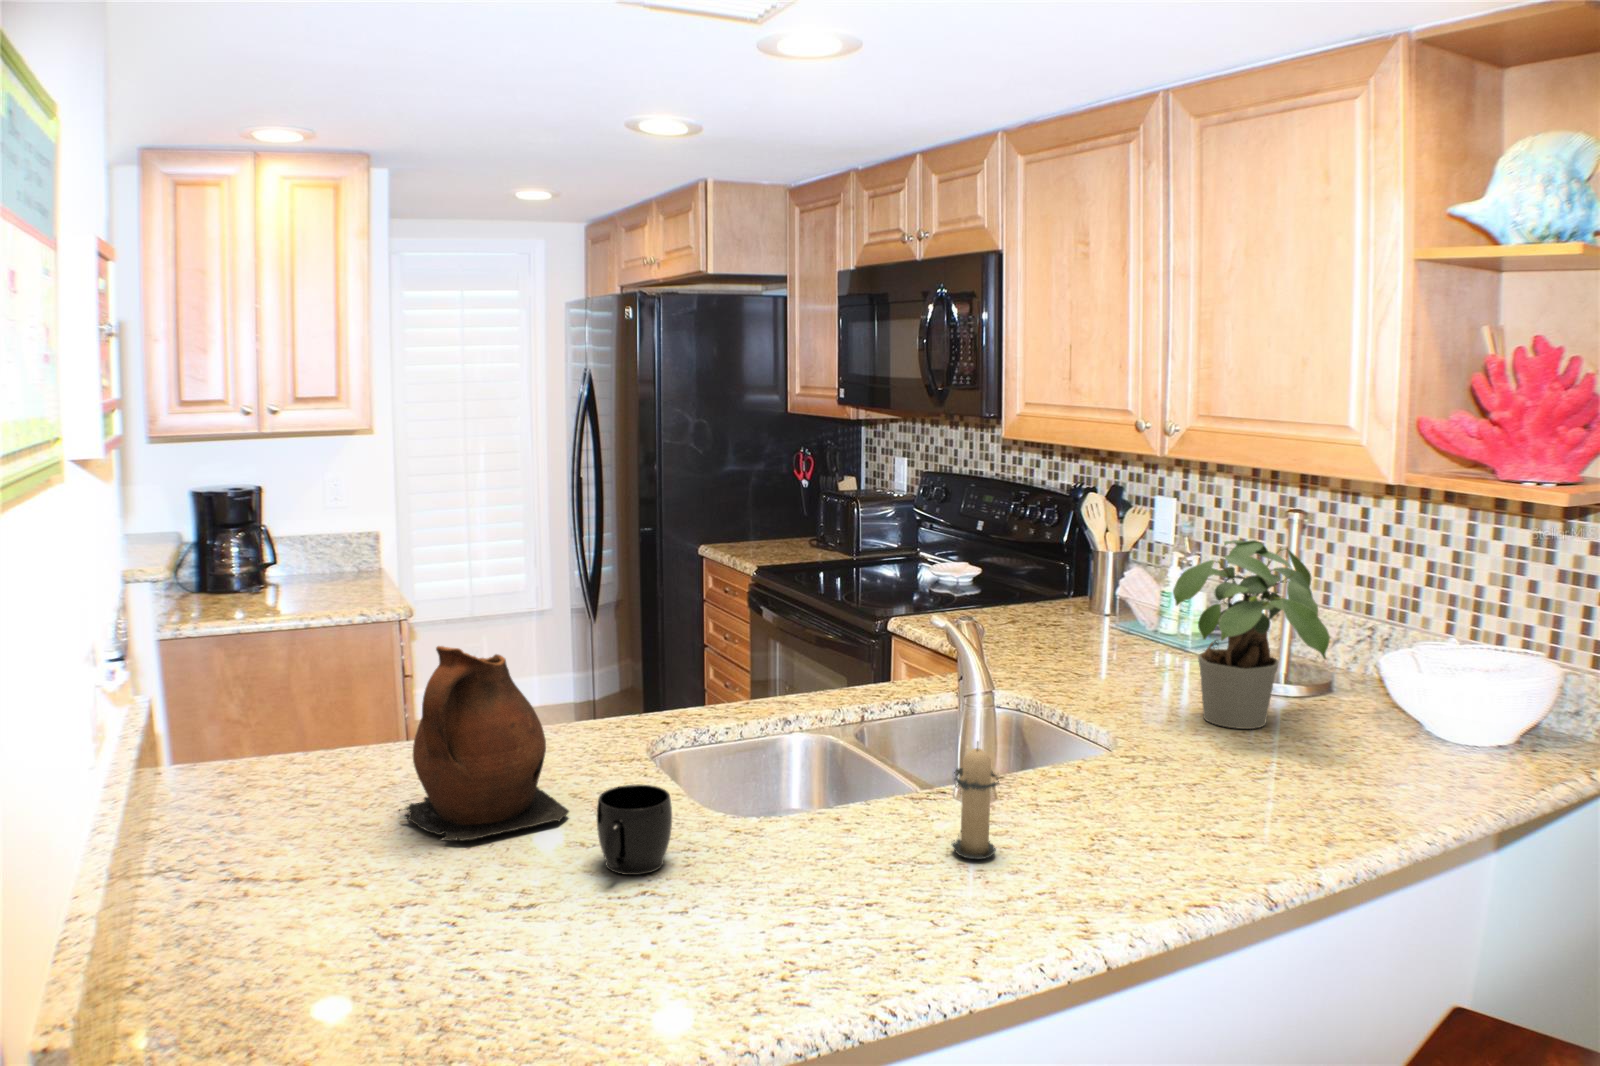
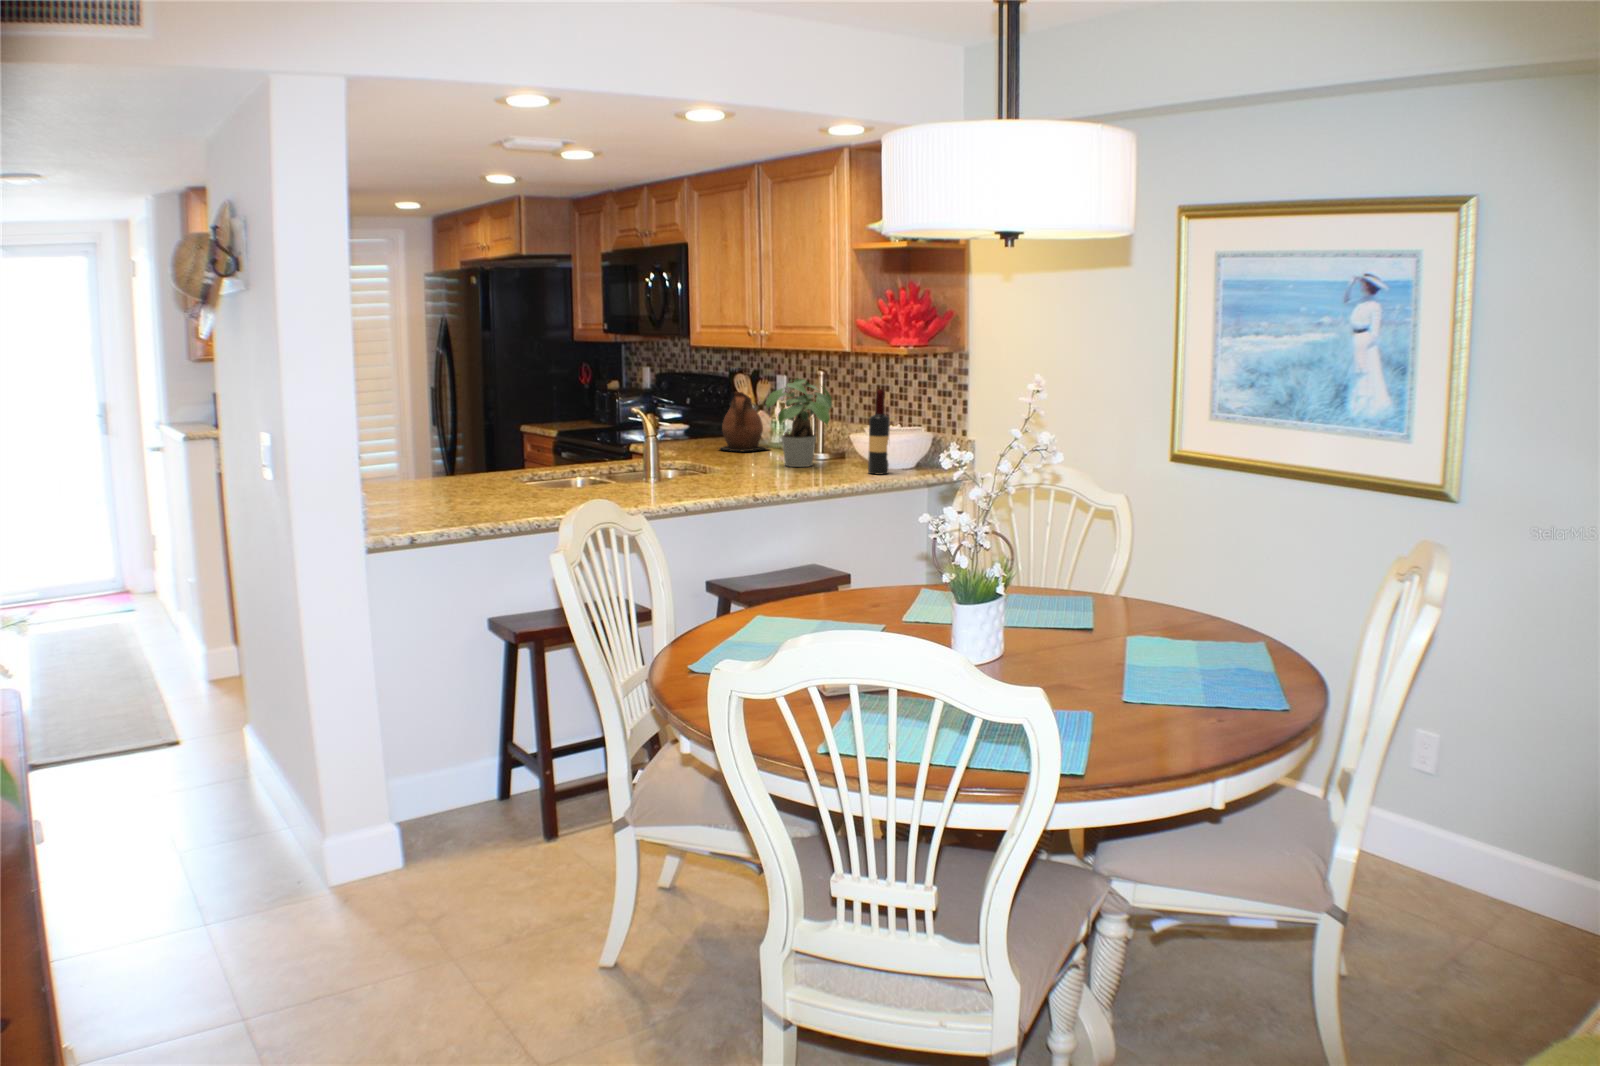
wine bottle: none [1414,580,1478,776] -> present [868,389,890,475]
ceramic pitcher: present [399,646,569,841] -> present [721,392,768,451]
candle: present [952,742,999,859] -> none [656,448,680,498]
mug: present [597,785,672,875] -> none [501,472,535,506]

